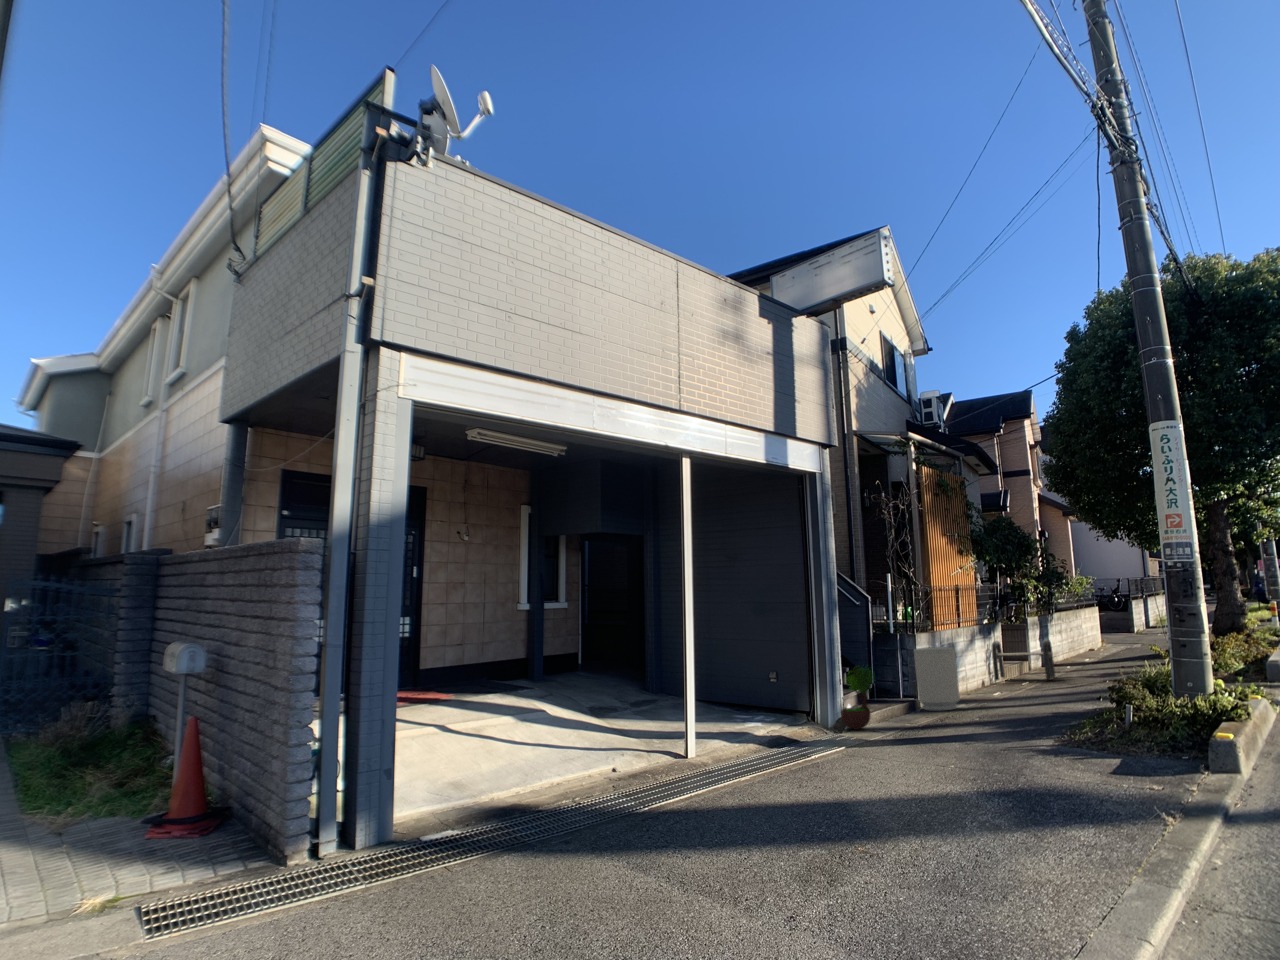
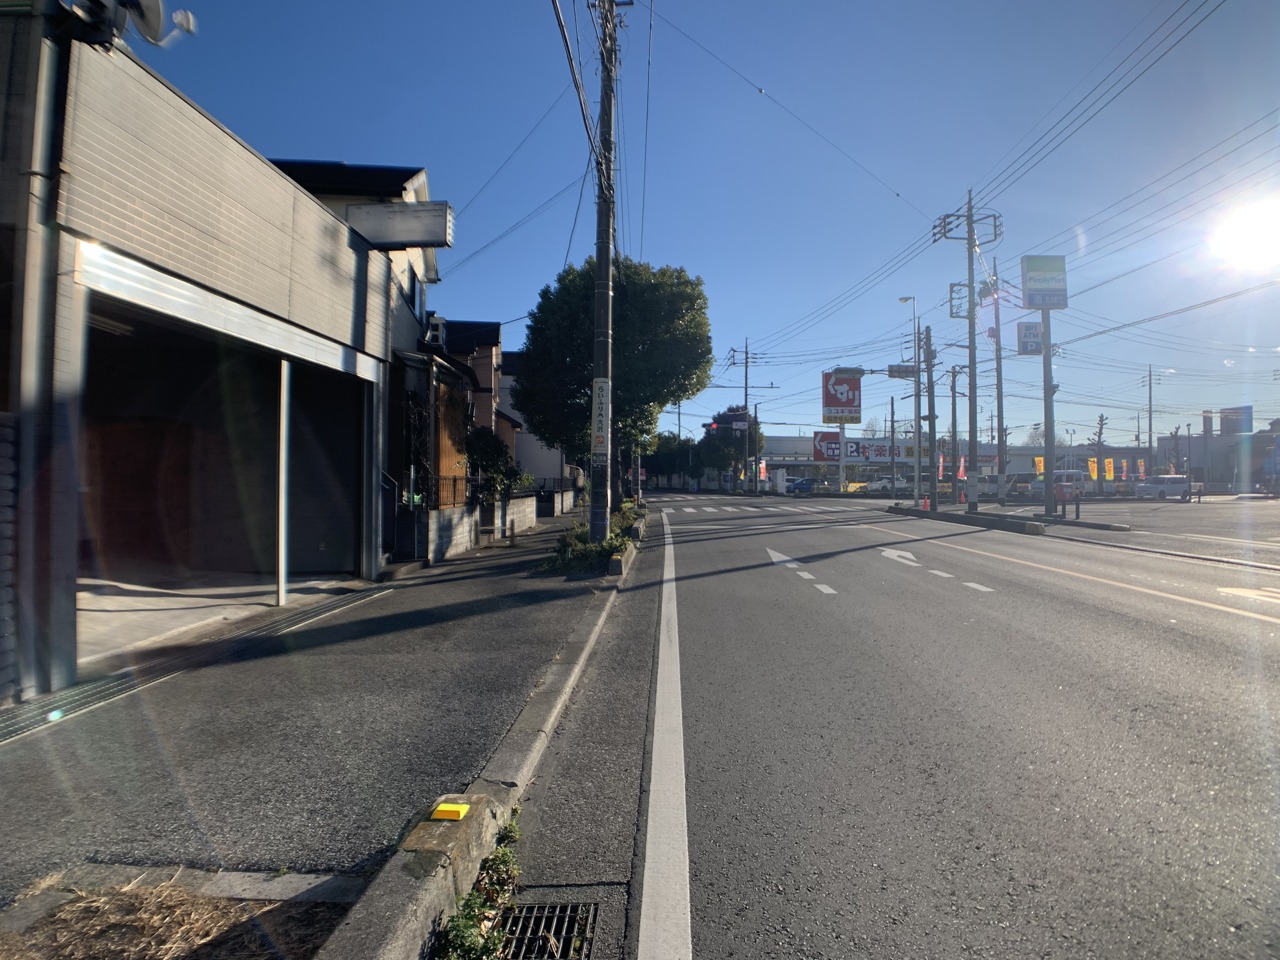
trash can: present [914,647,960,710] -> none [430,521,460,567]
potted tree: present [841,668,874,730] -> none [381,530,411,580]

